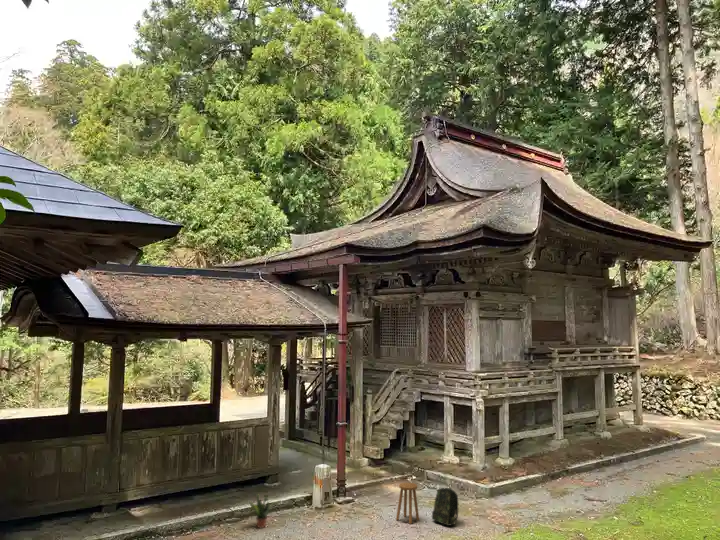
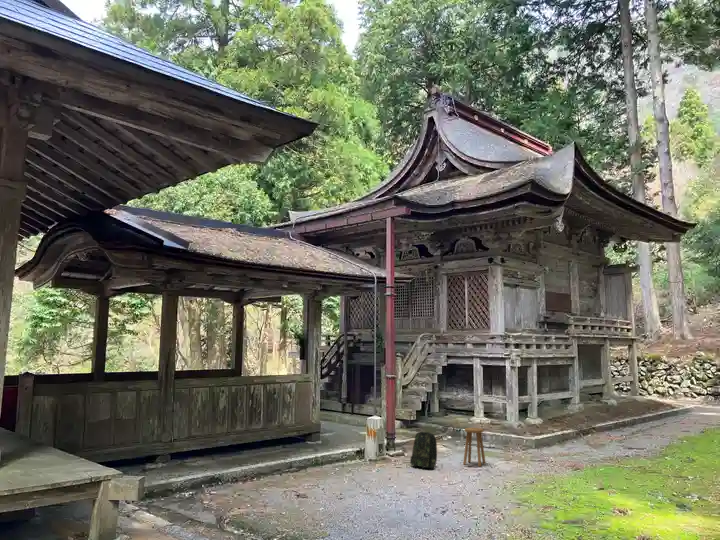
backpack: present [432,488,458,526] -> present [410,432,437,468]
potted plant: present [250,496,271,528] -> none [322,438,346,474]

